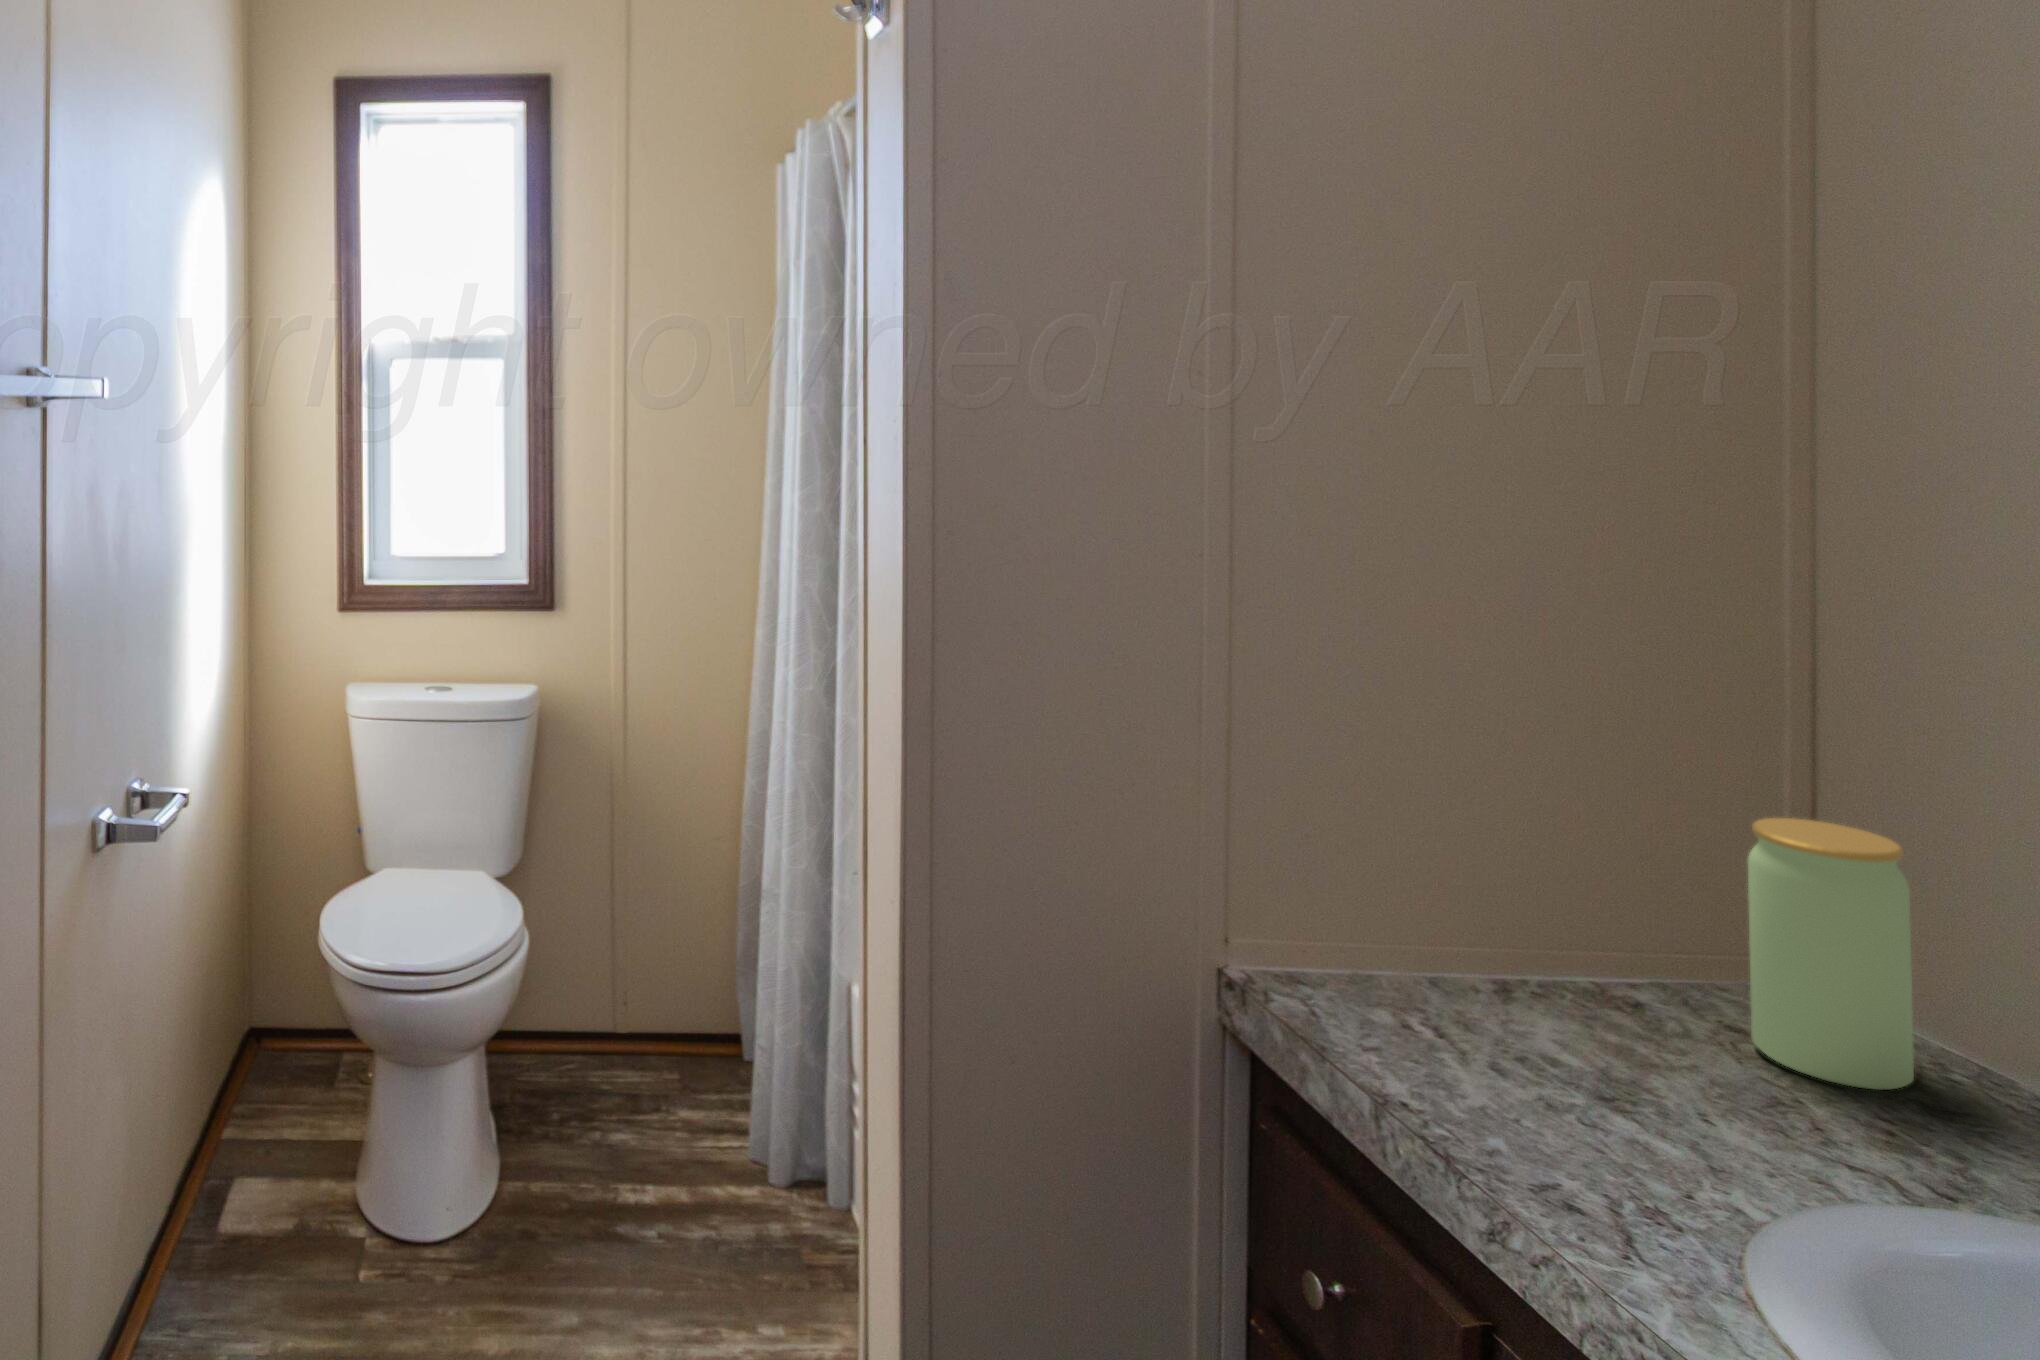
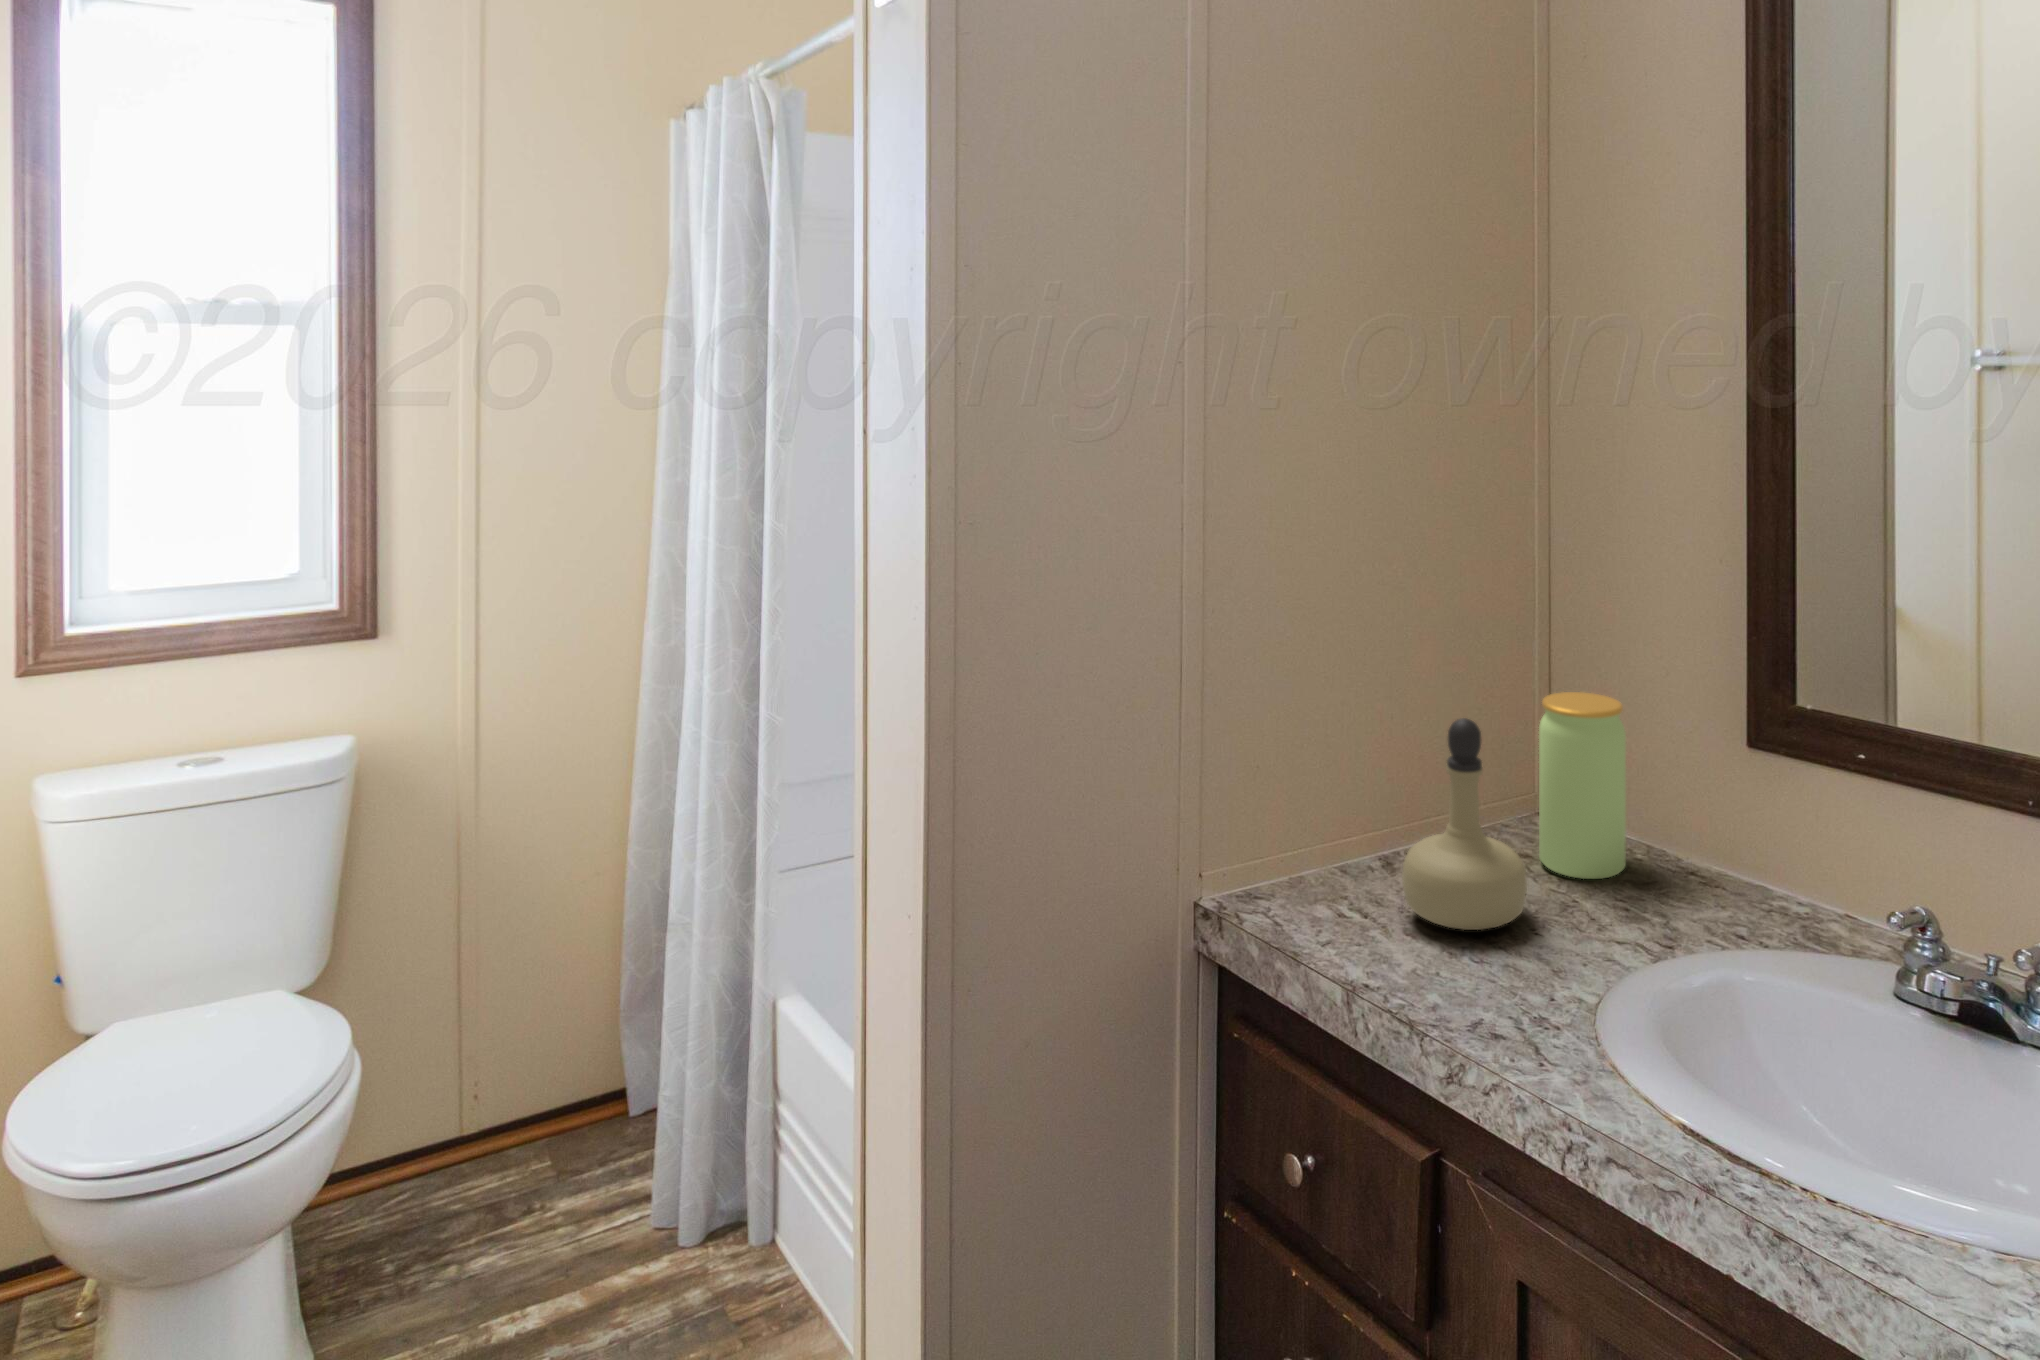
perfume bottle: none [1491,817,1689,1093] -> present [1402,718,1527,930]

